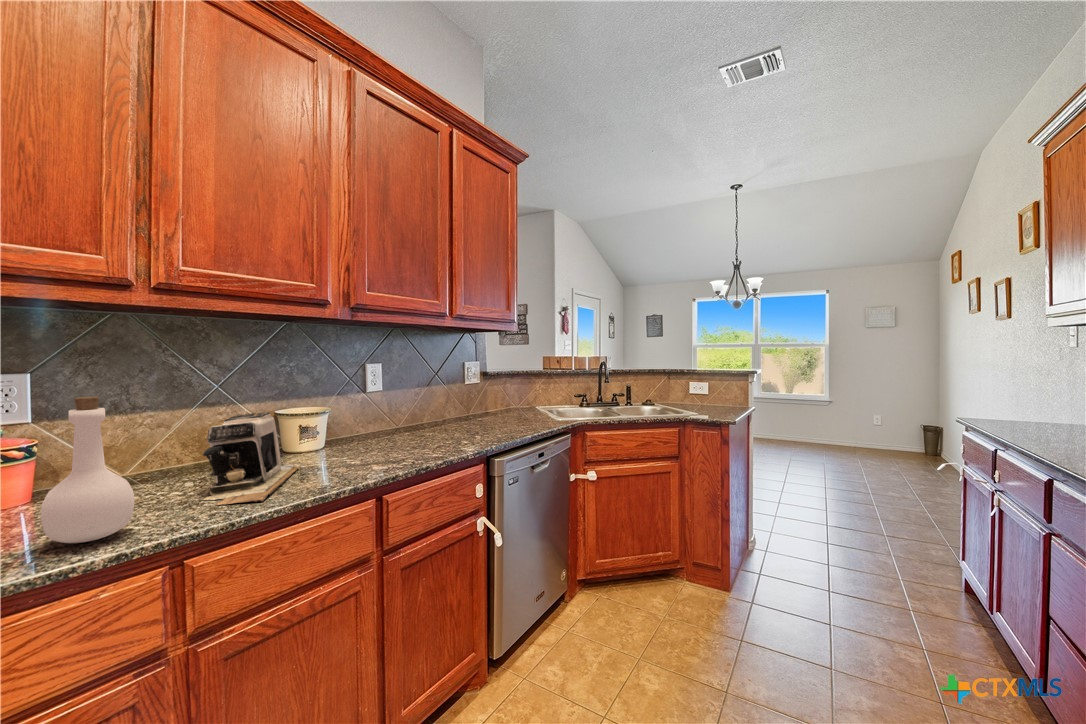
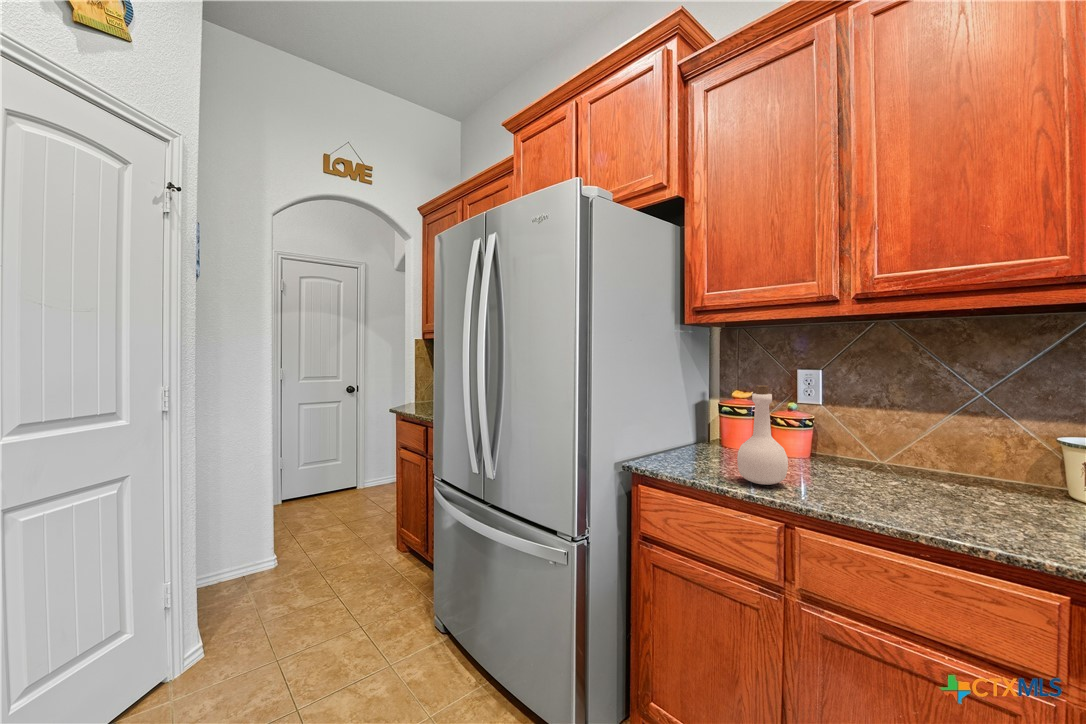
coffee maker: present [203,412,299,505] -> none [859,425,1033,514]

